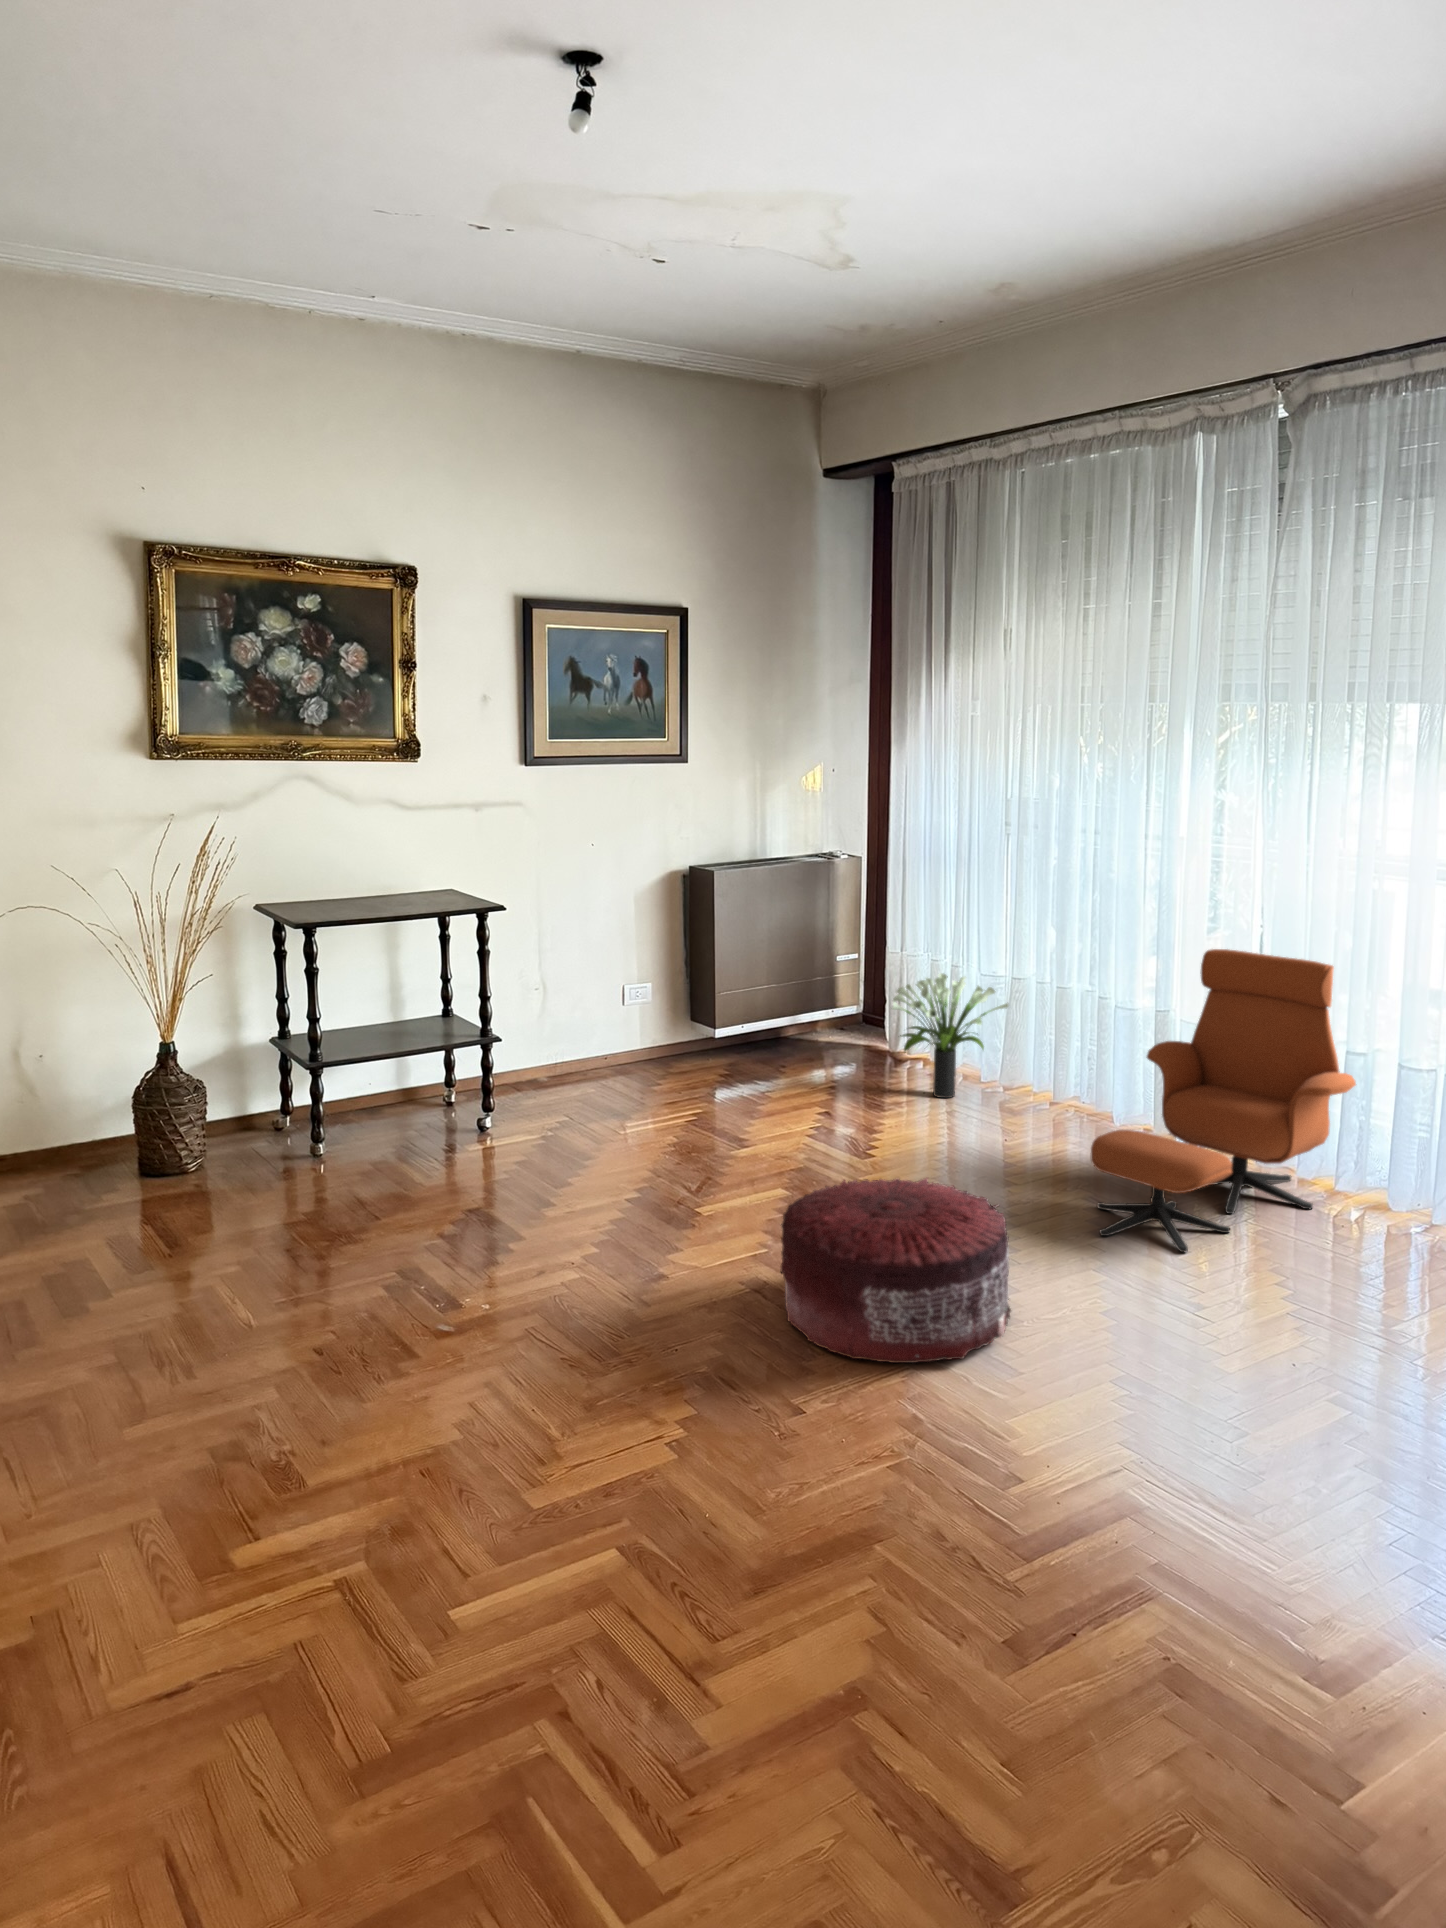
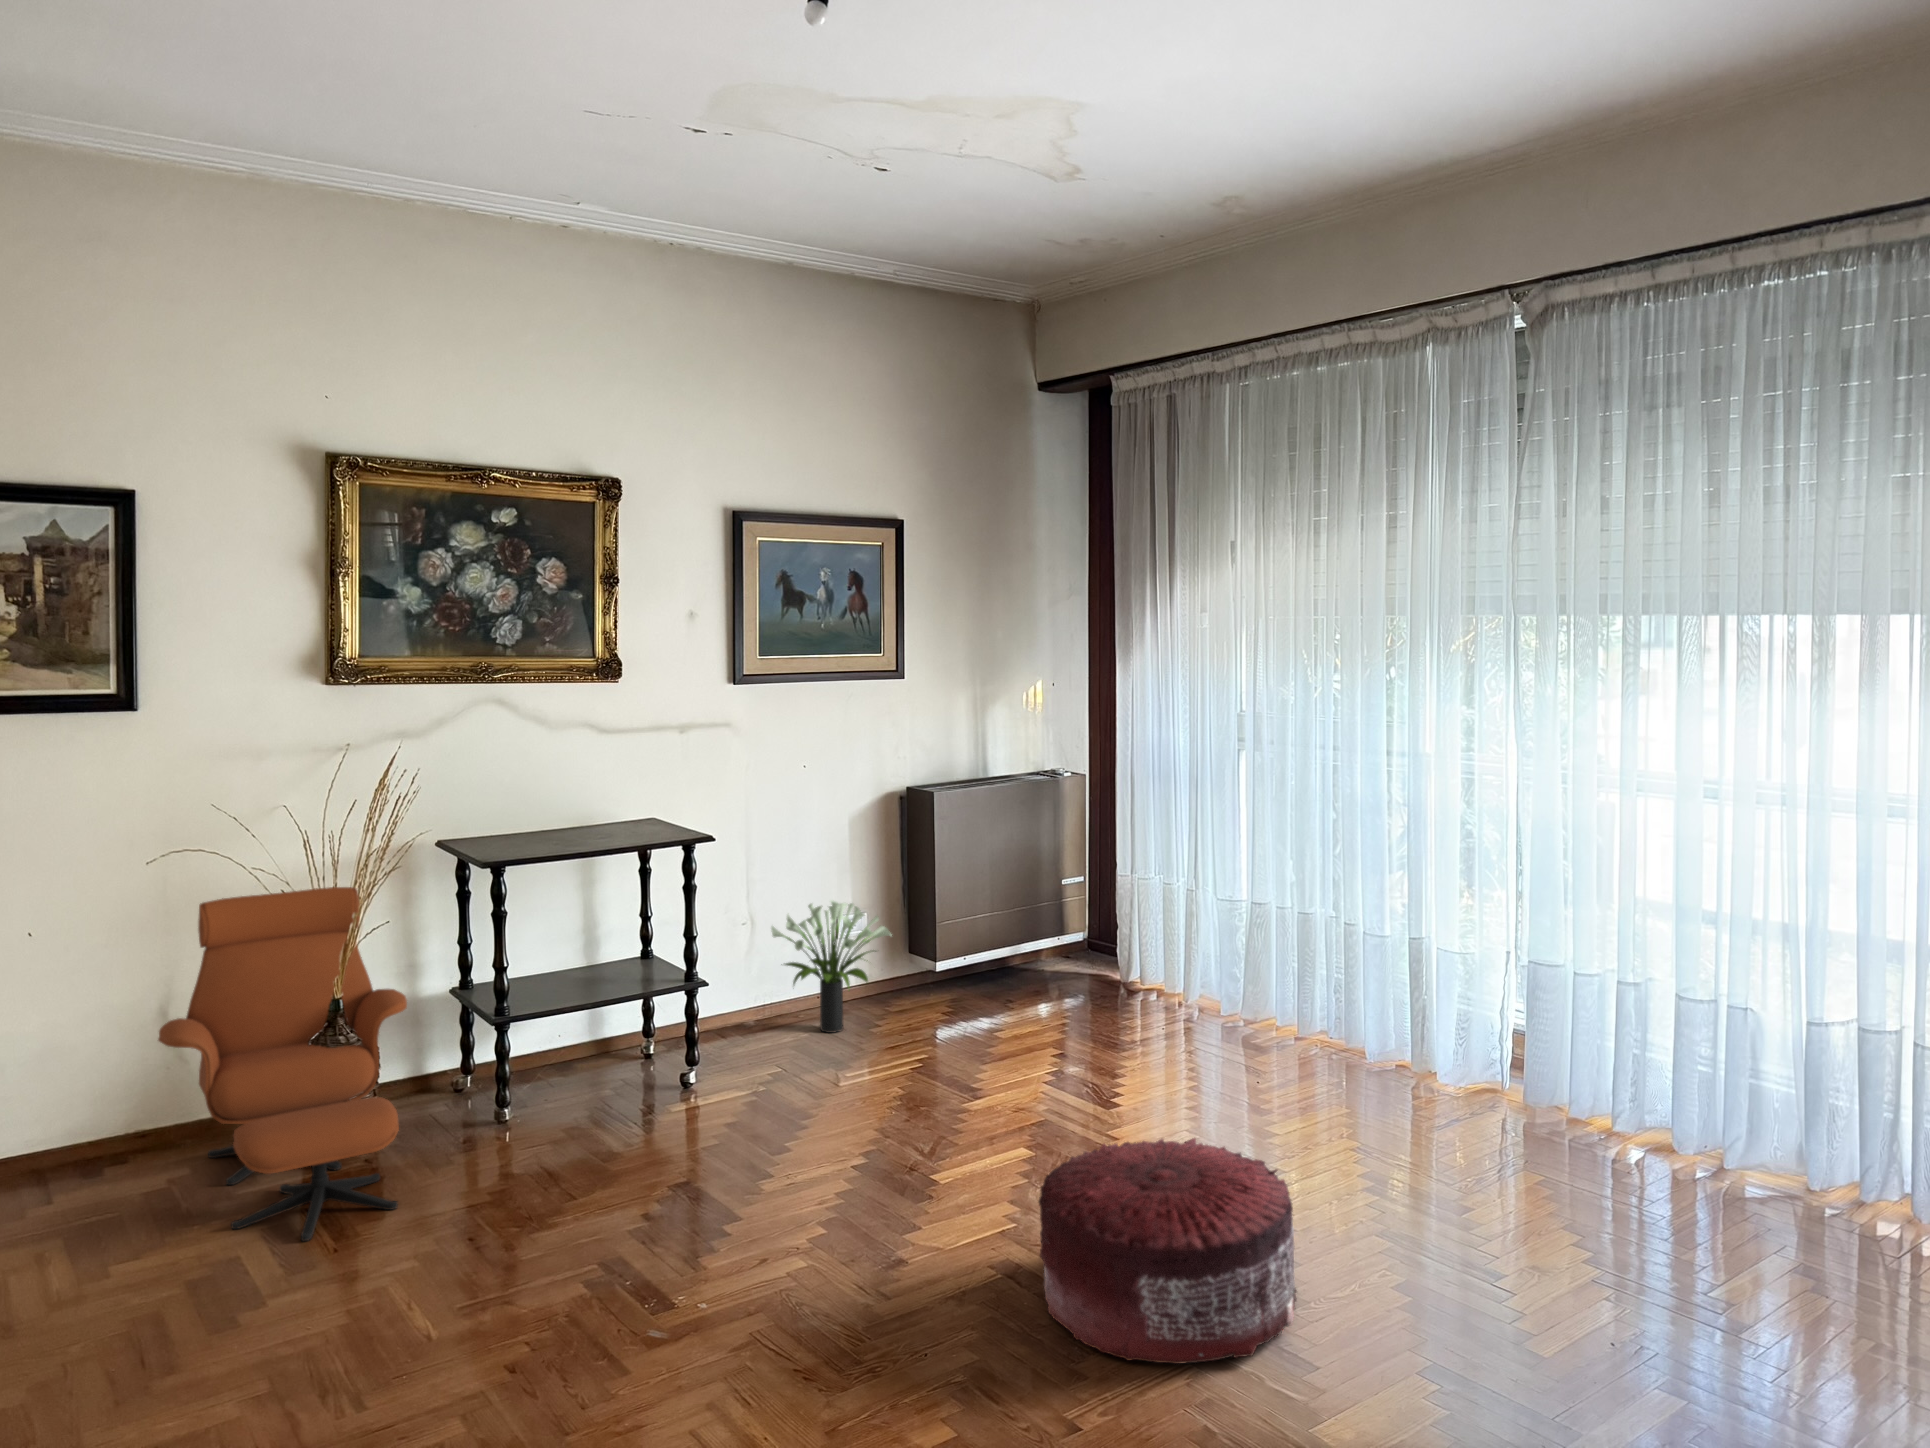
lounge chair: present [1091,949,1356,1252] -> present [158,887,407,1241]
potted plant: present [892,974,1009,1098] -> present [771,901,891,1033]

